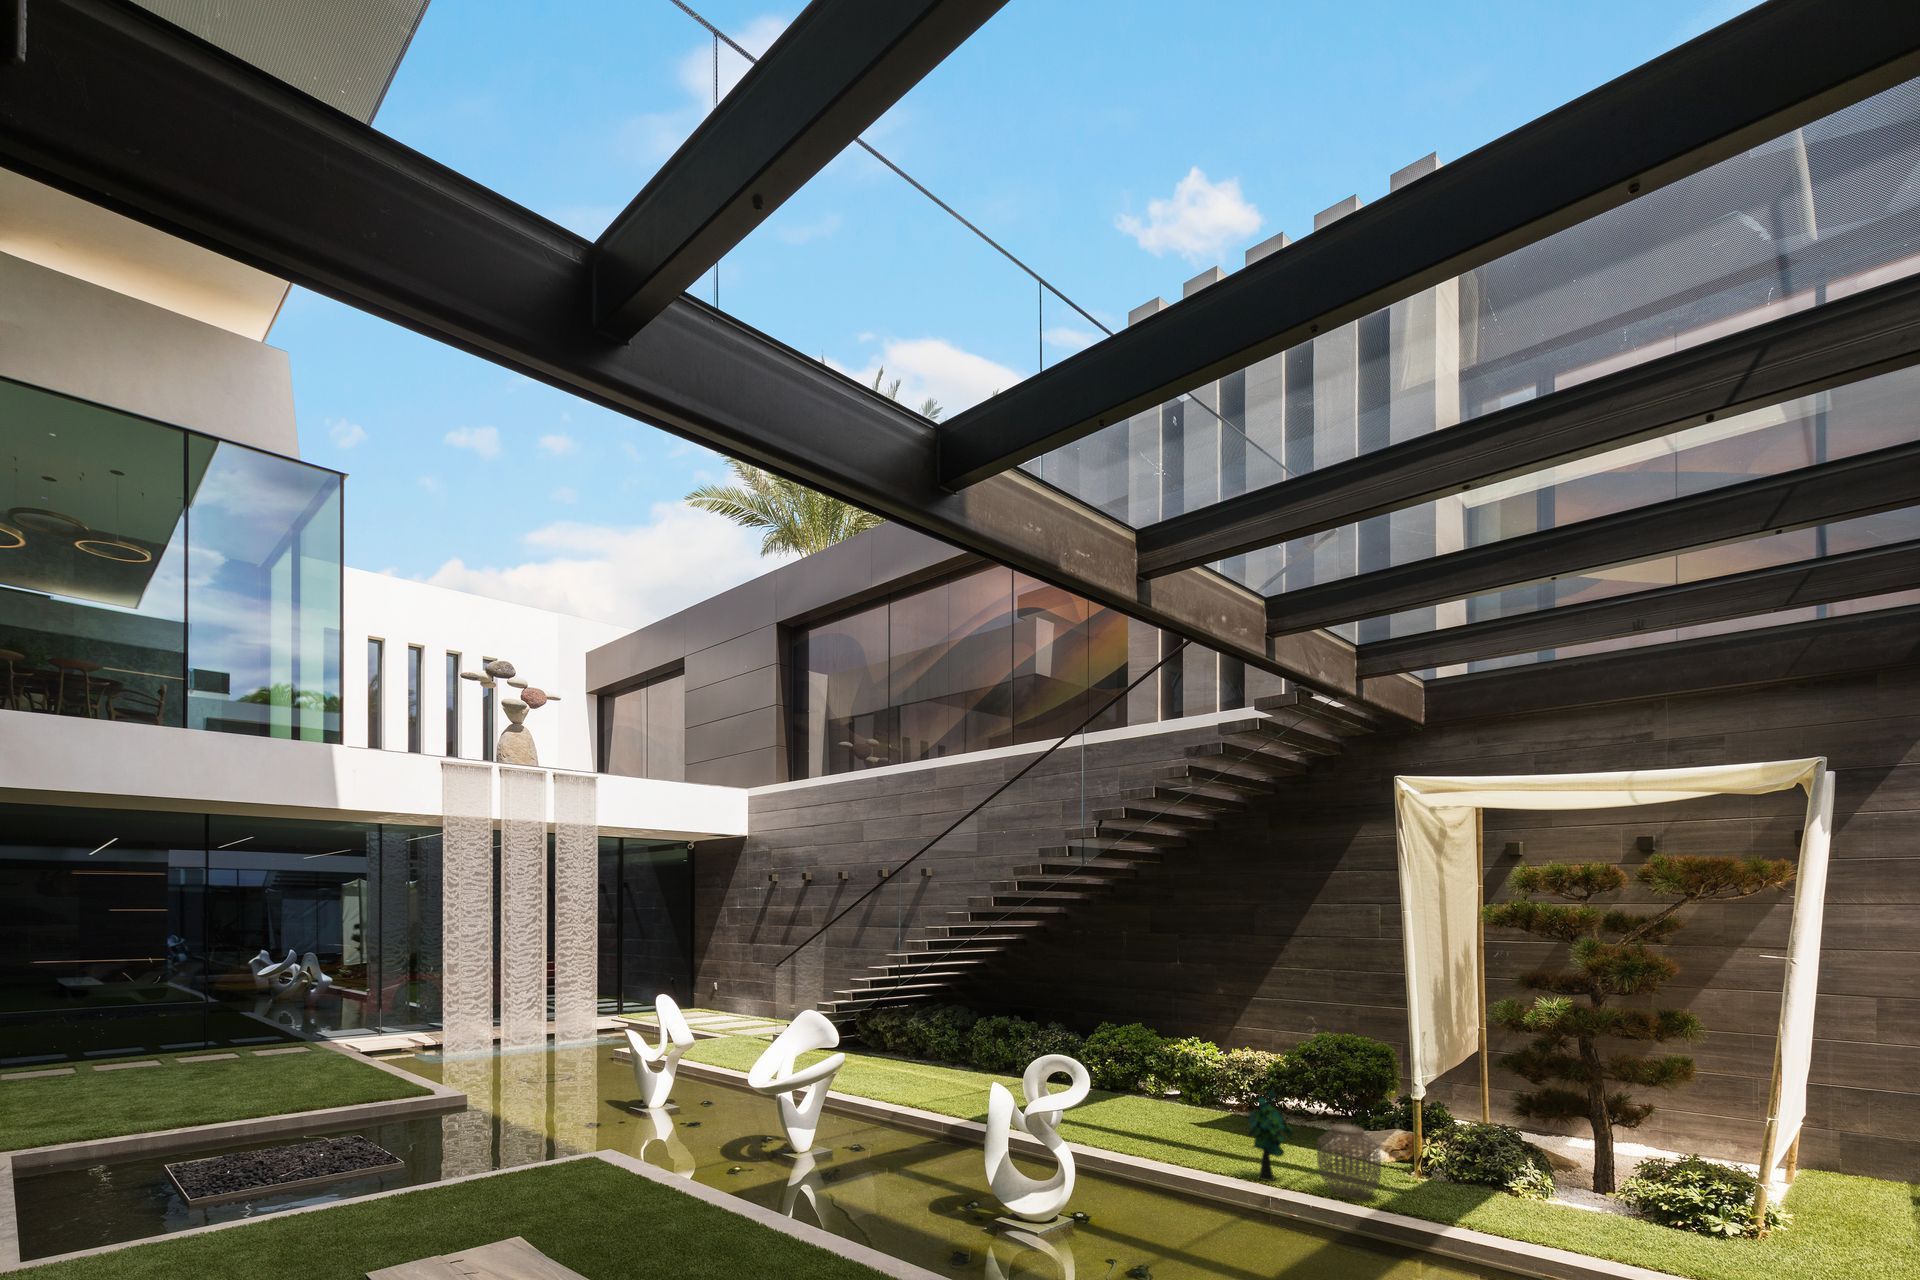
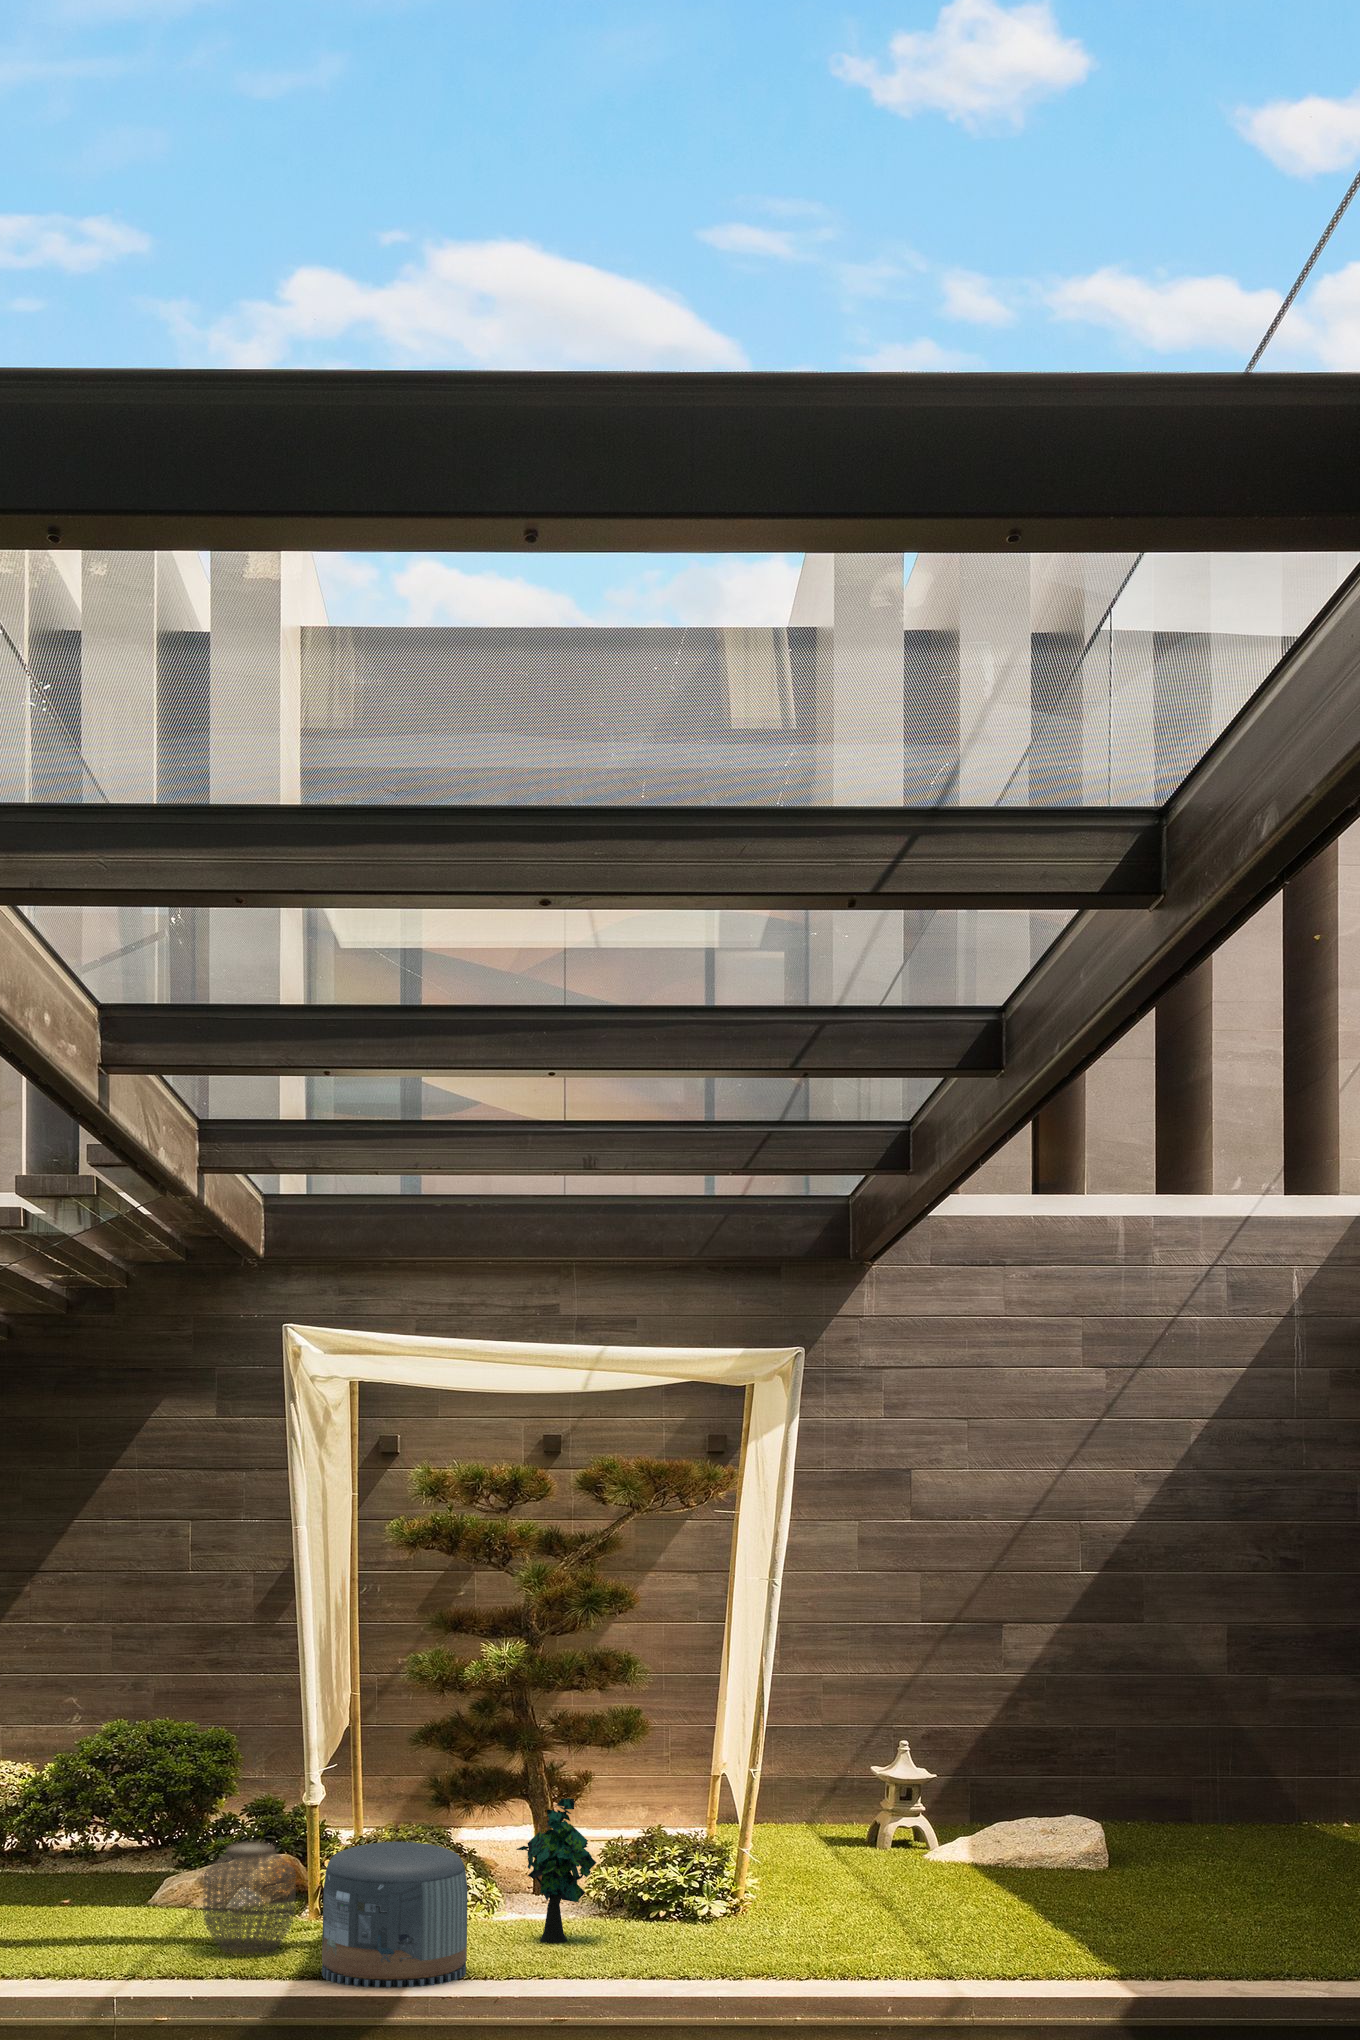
decorative plant: present [1247,1090,1293,1181] -> present [516,1798,596,1943]
pouf: none [1384,1141,1498,1254] -> present [322,1842,467,1987]

